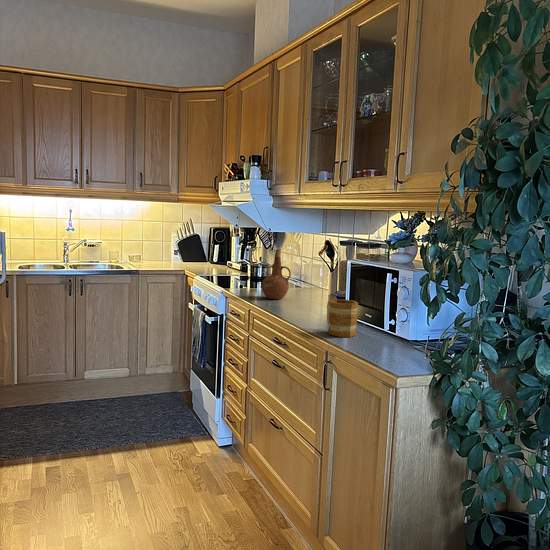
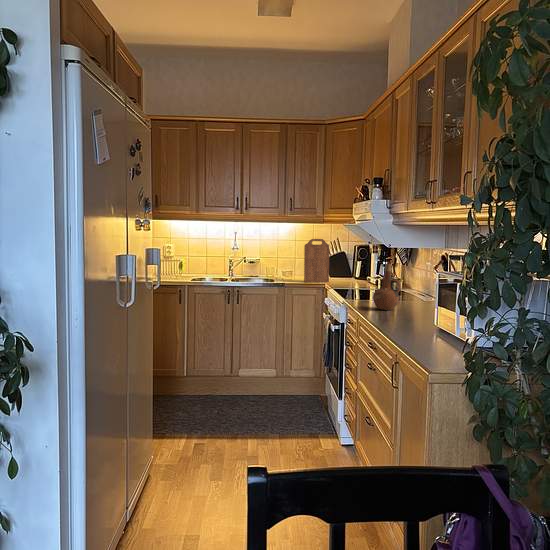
cutting board: none [160,220,187,269] -> present [304,239,329,283]
mug: present [327,300,358,337] -> none [407,310,434,344]

